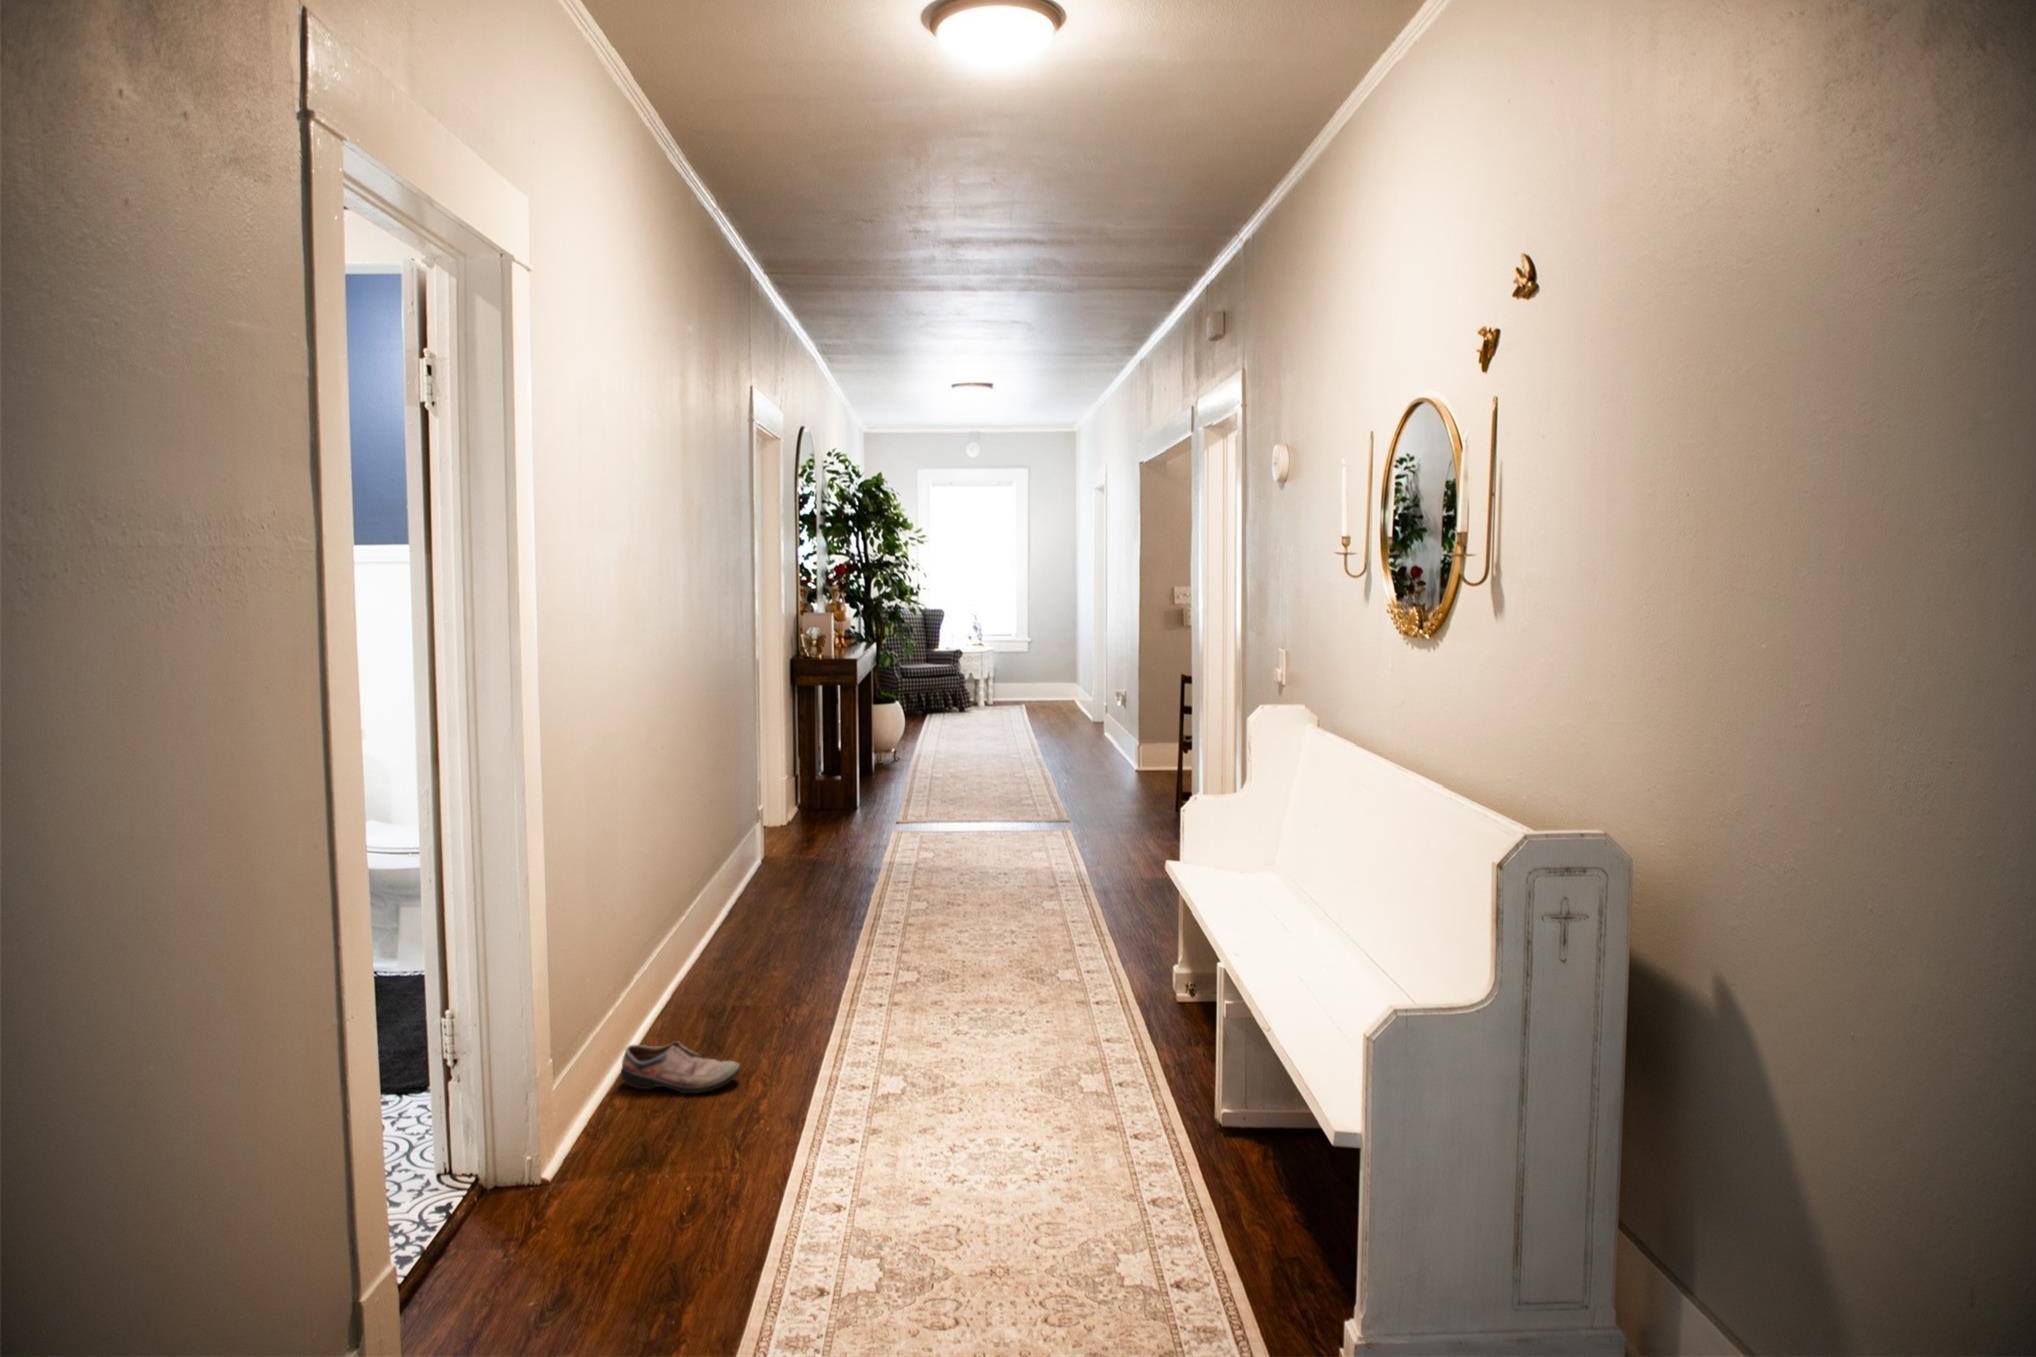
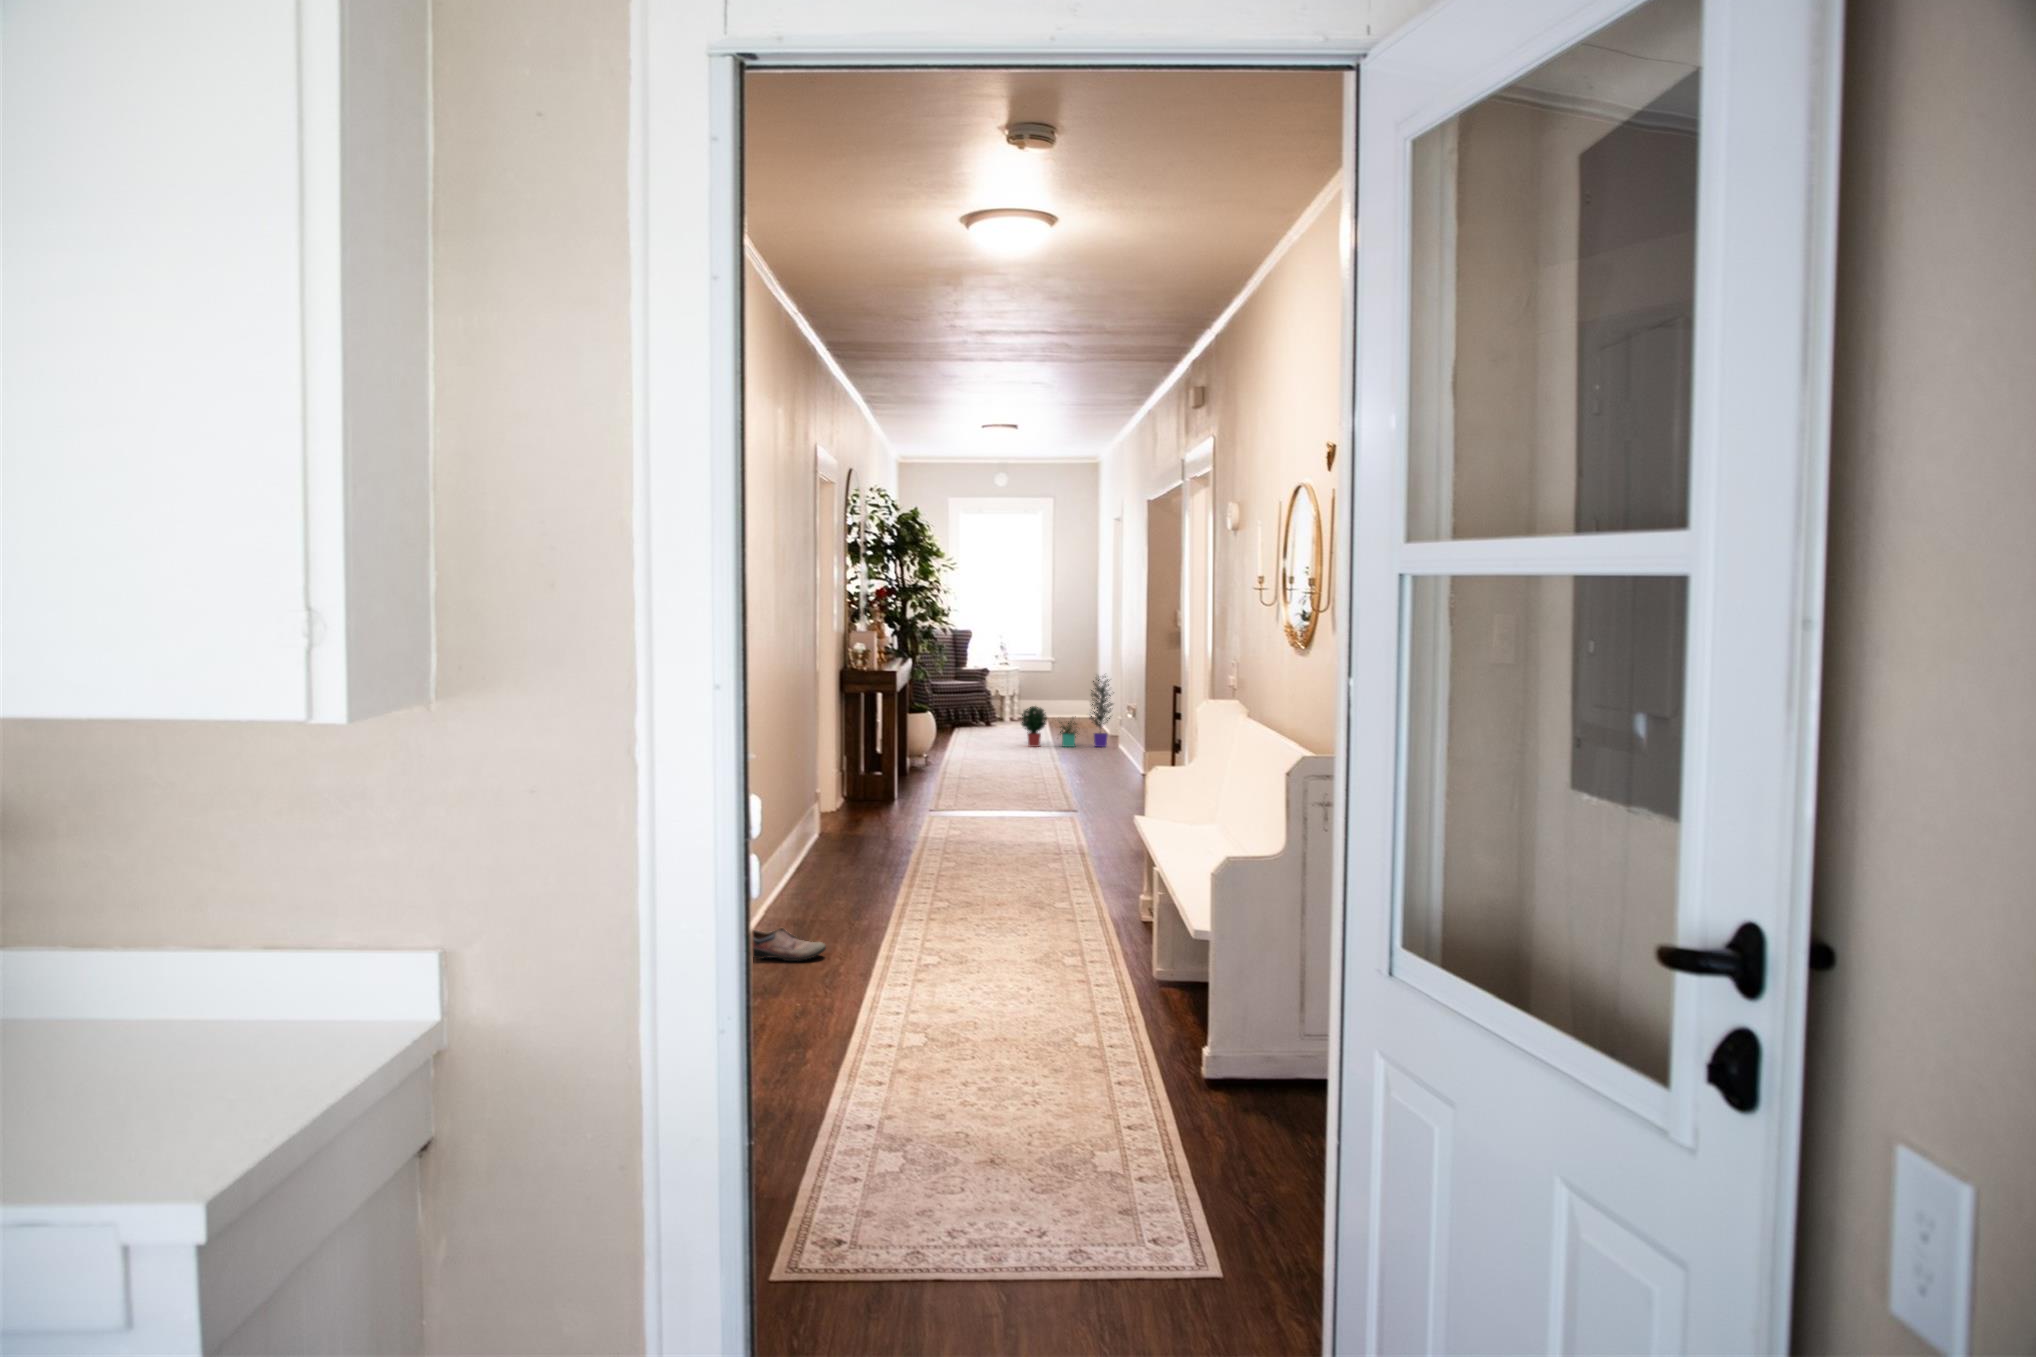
potted plant: none [997,656,1100,736] -> present [1021,676,1113,747]

